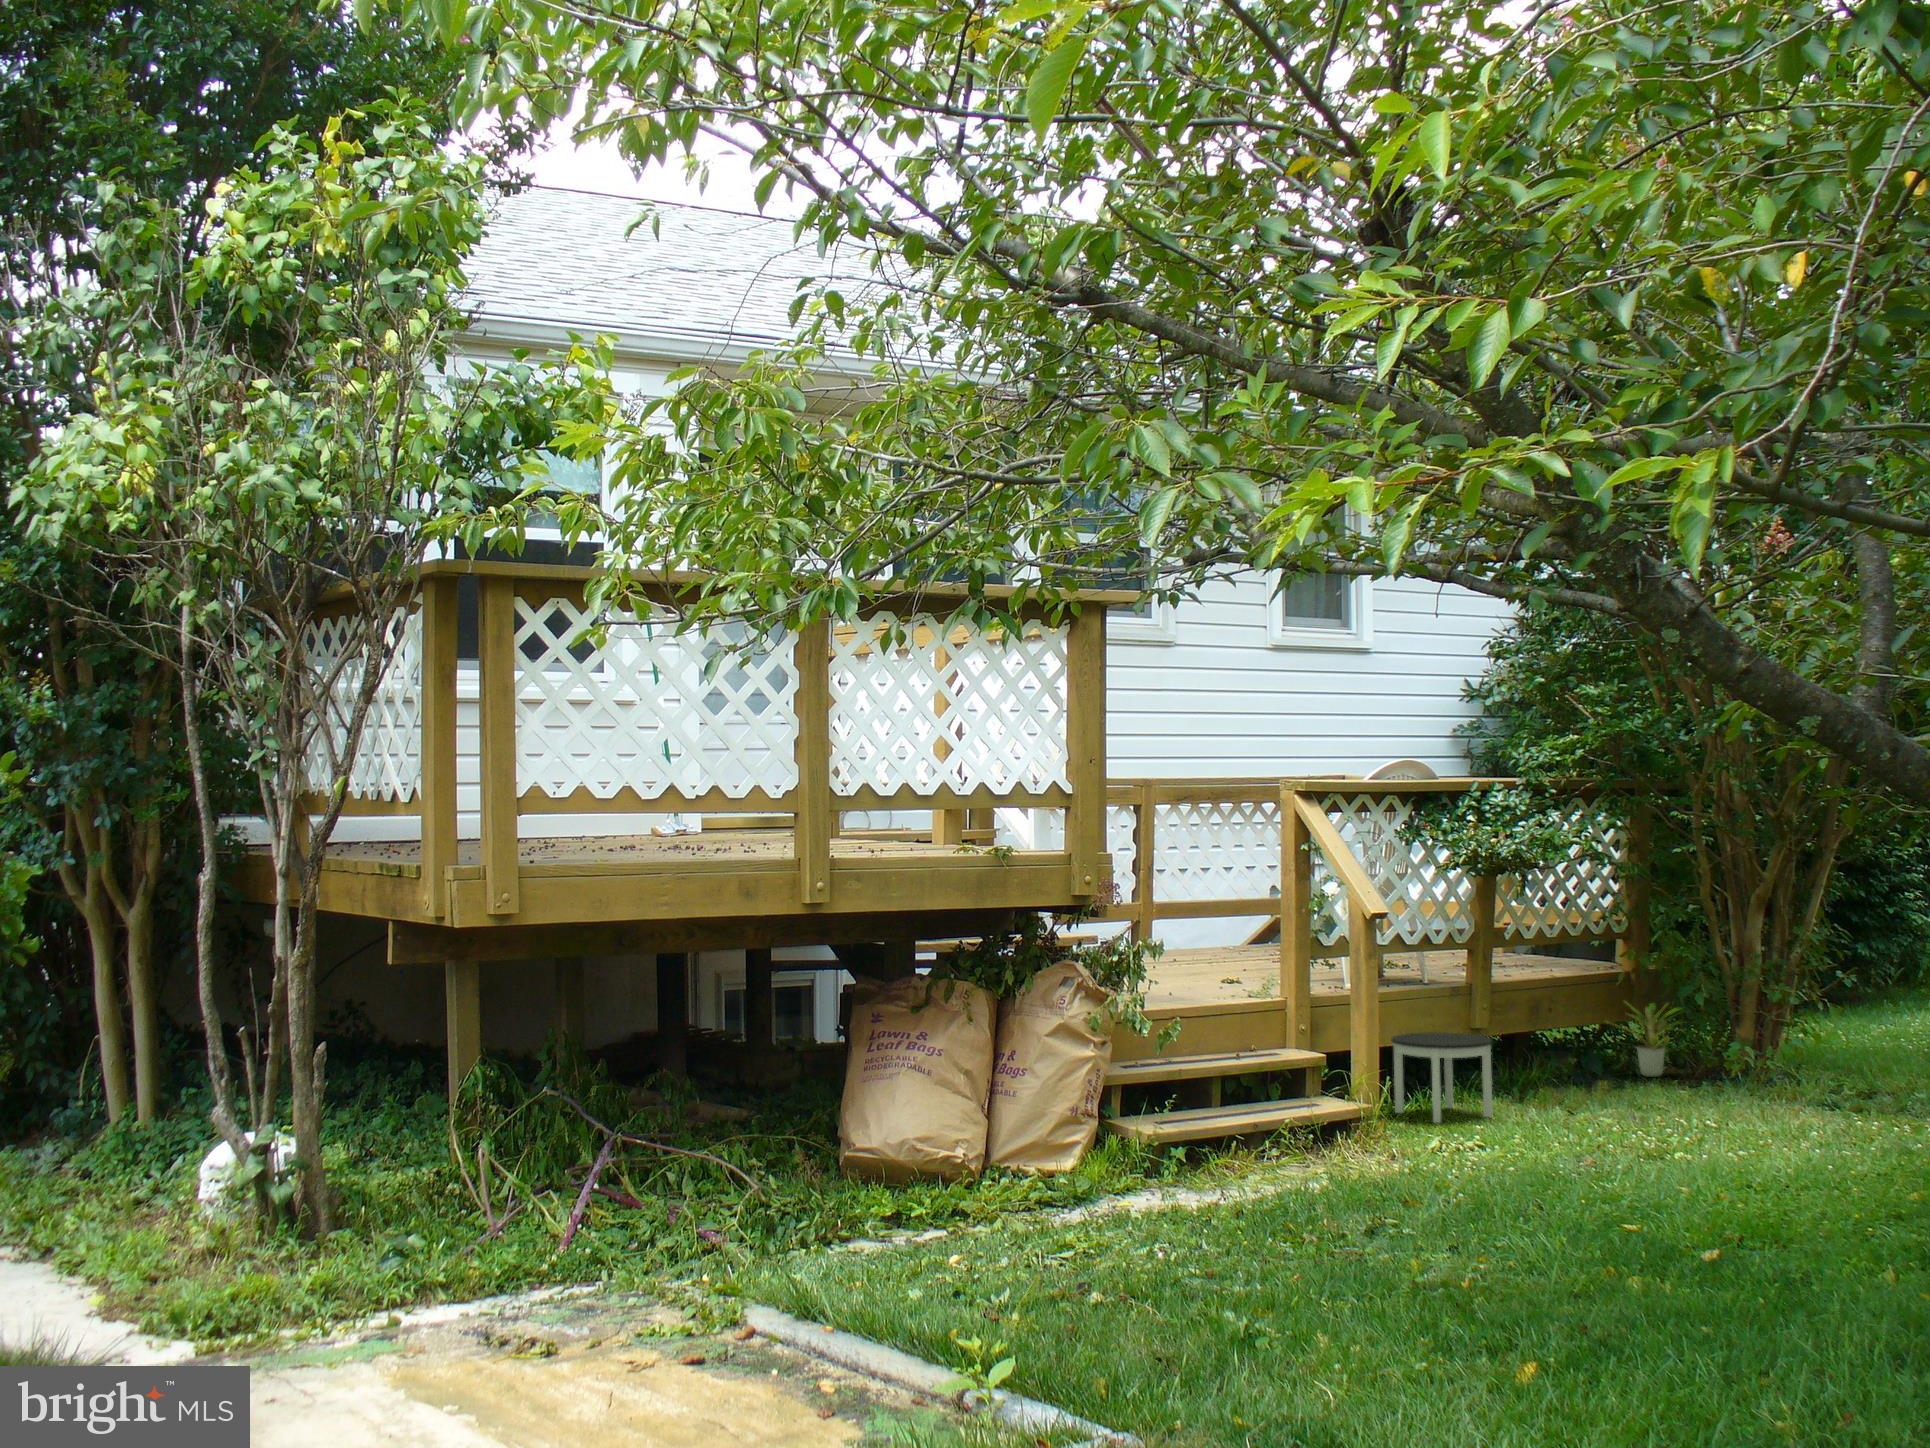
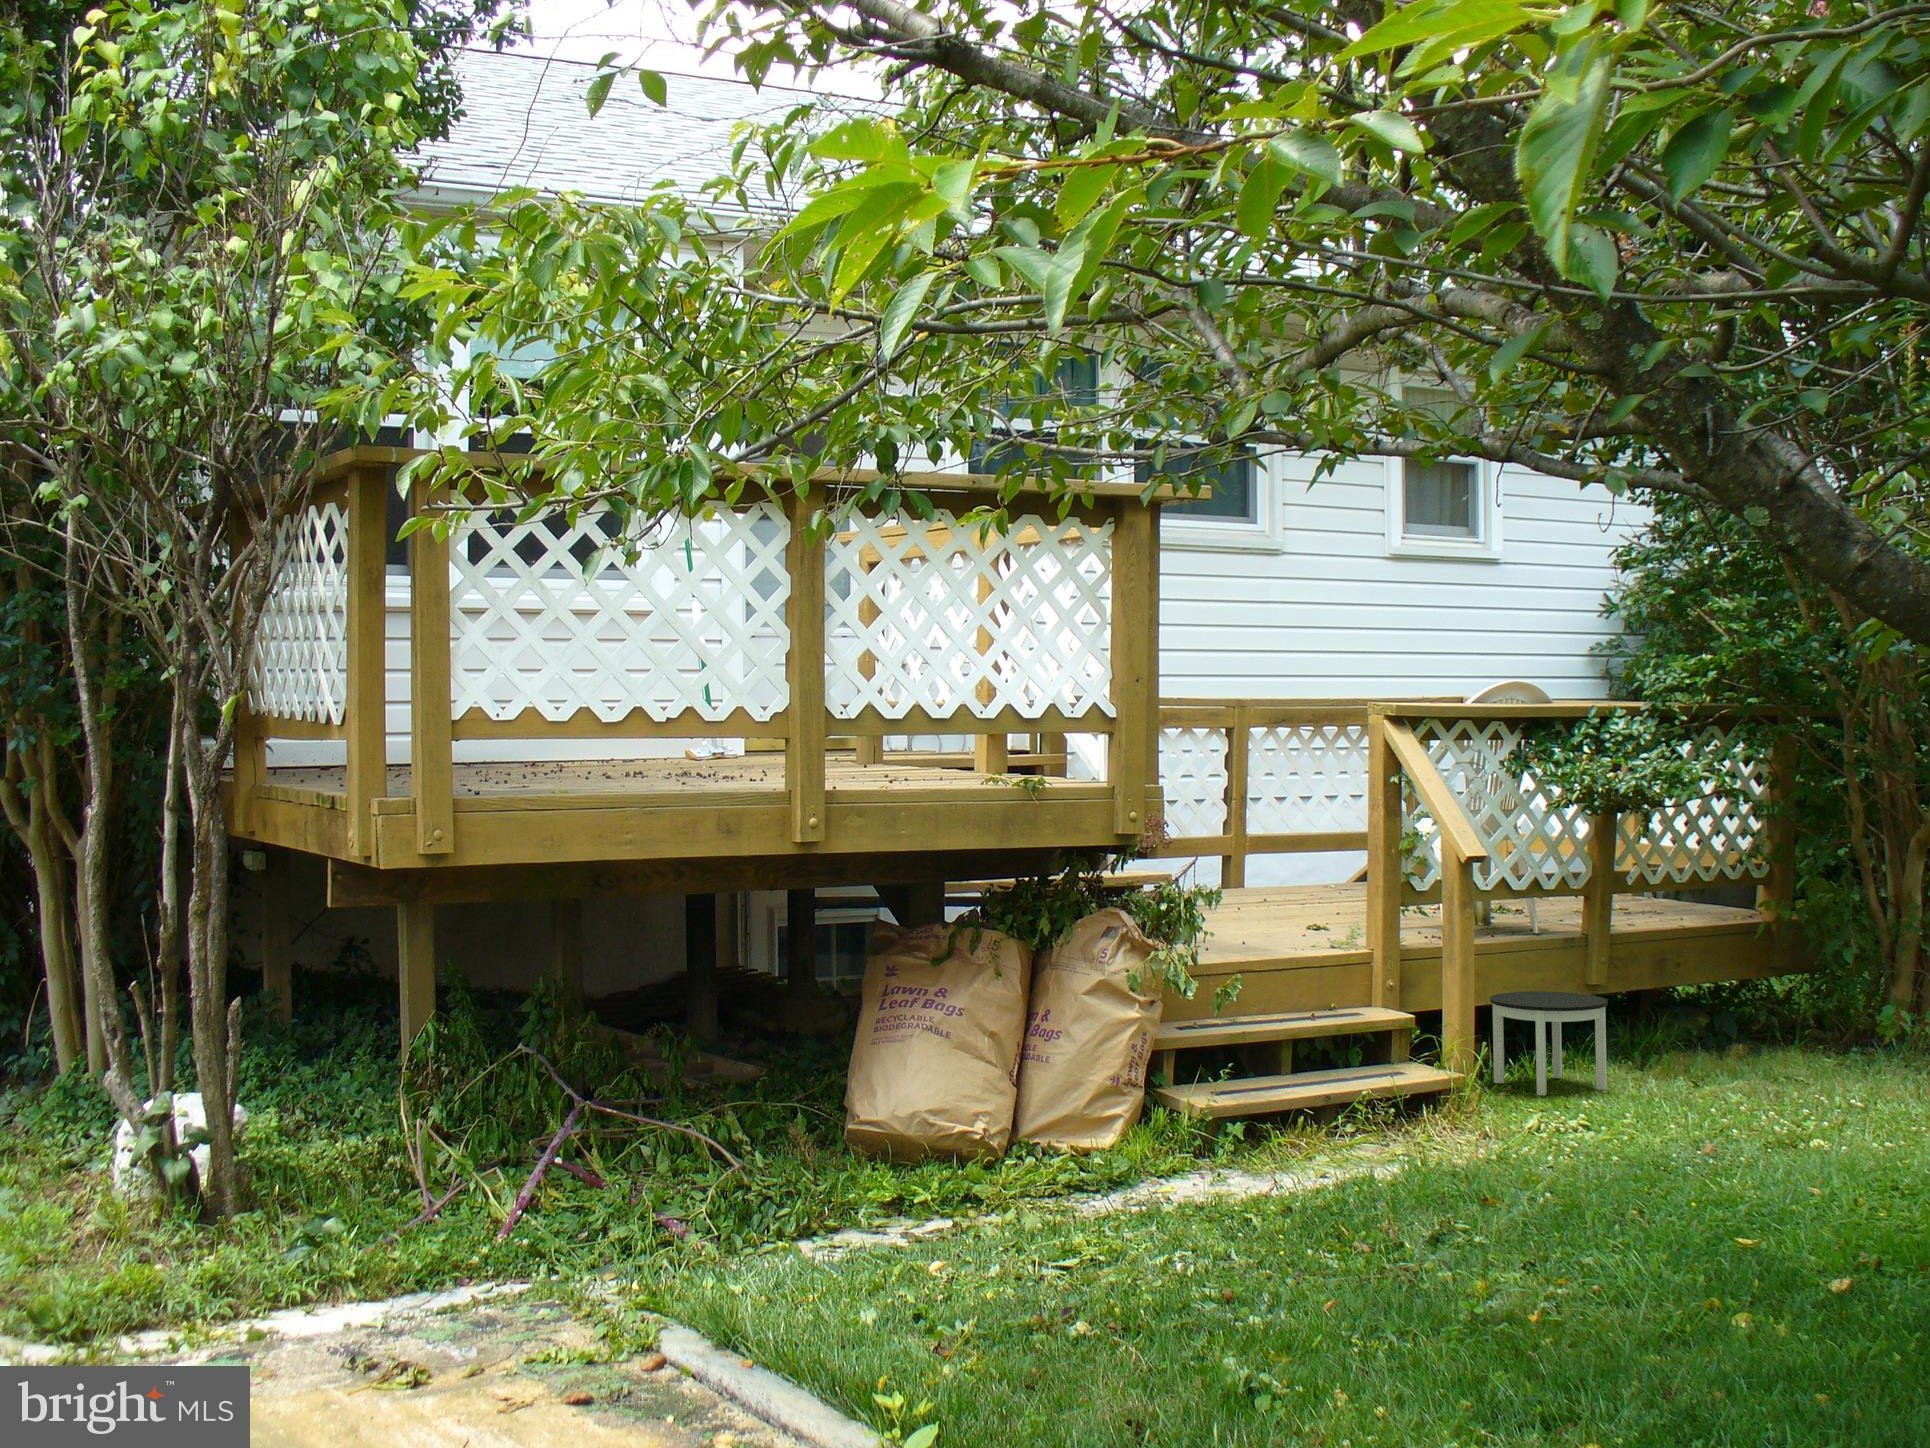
potted plant: present [1605,1002,1683,1077] -> none [1738,955,1838,1043]

